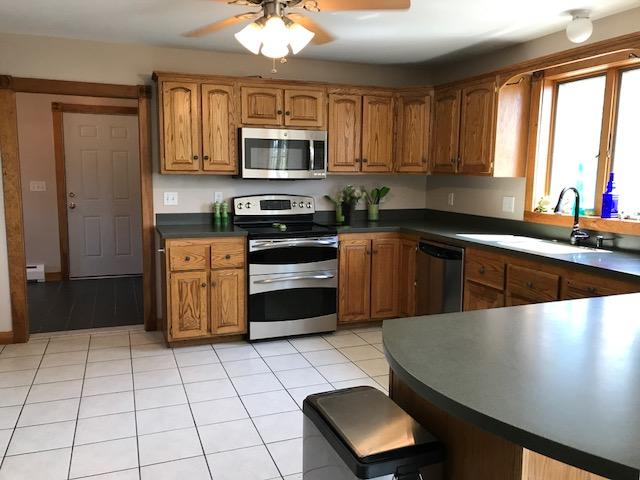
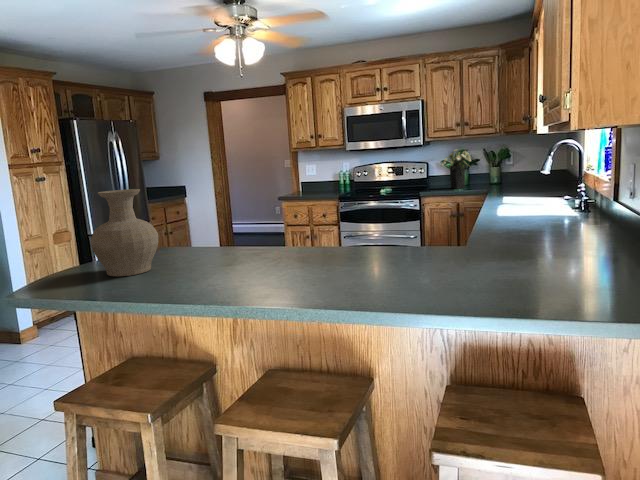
vase: none [494,224,601,362] -> present [91,189,158,277]

